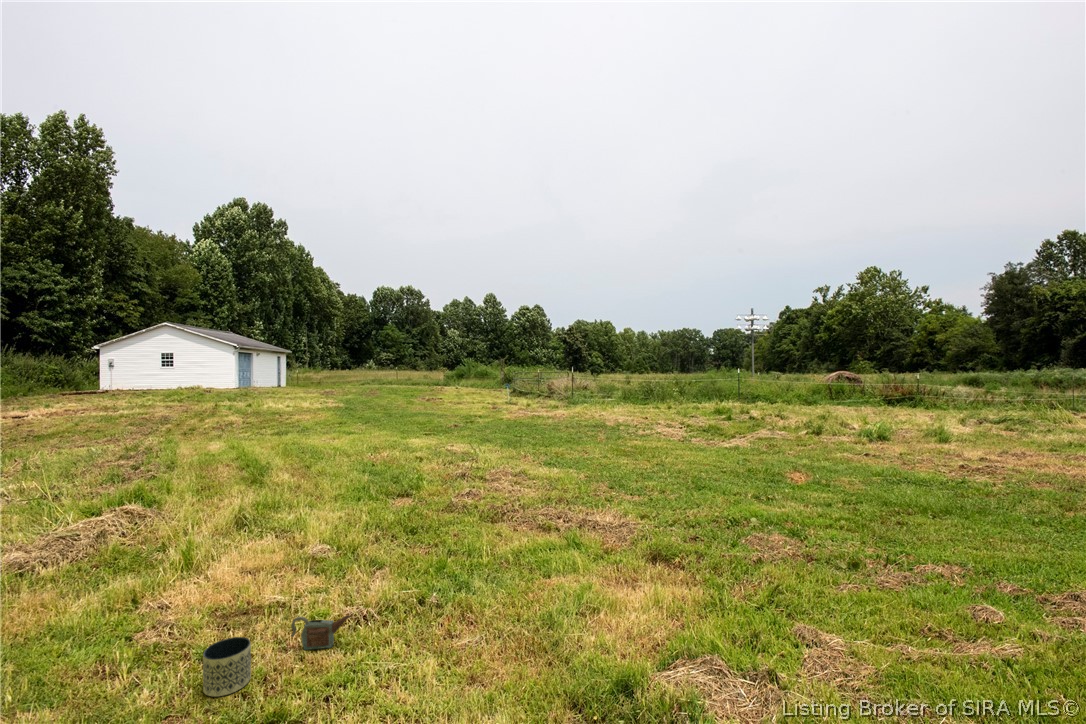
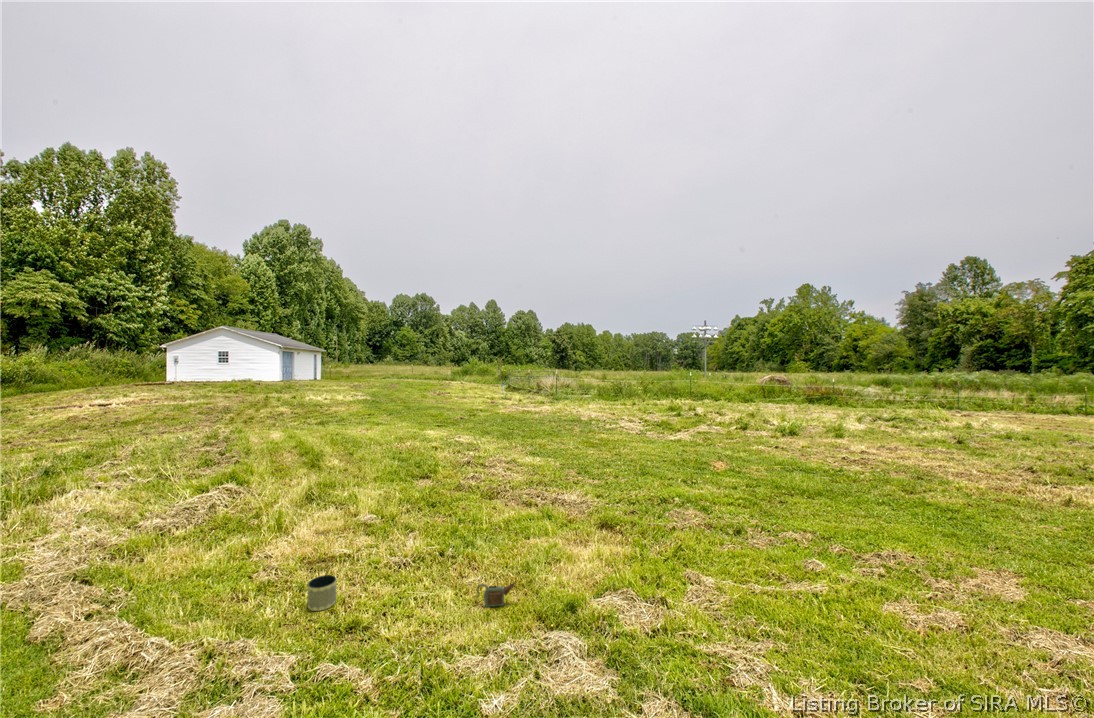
watering can: present [291,615,350,650] -> present [476,583,515,607]

